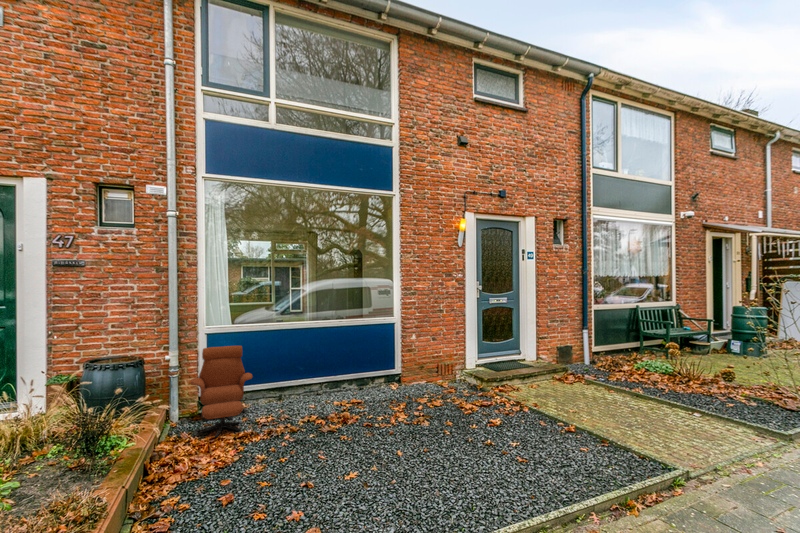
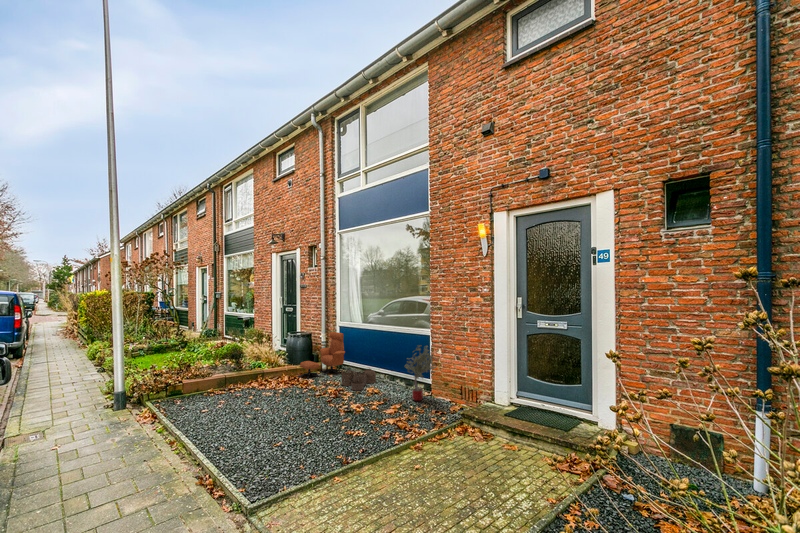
potted tree: none [388,331,433,391] -> present [405,345,436,401]
woven basket: none [304,381,351,413] -> present [342,369,376,391]

